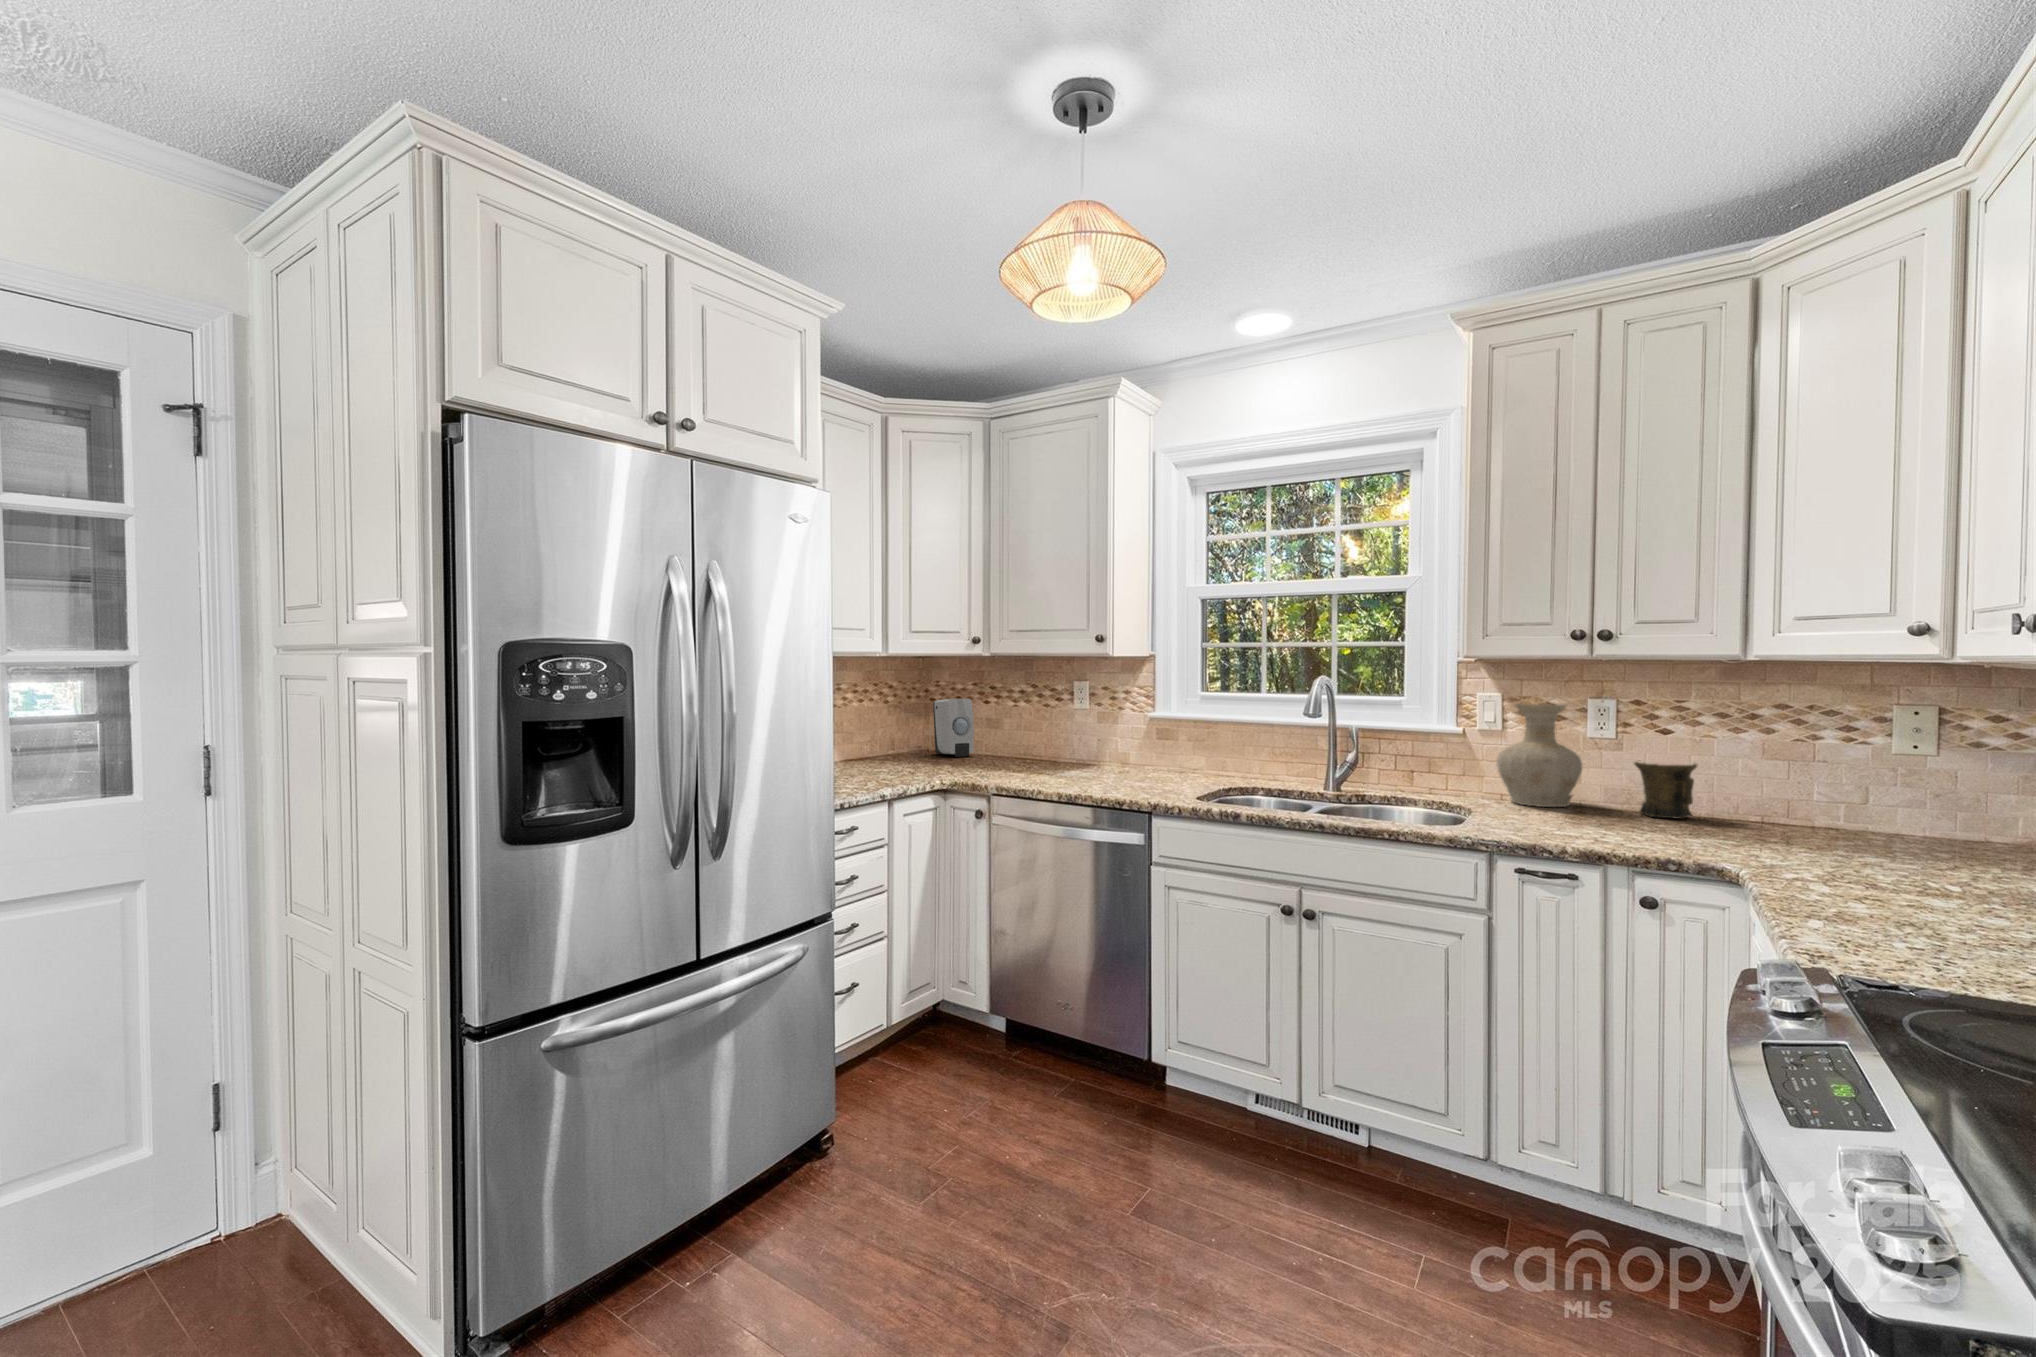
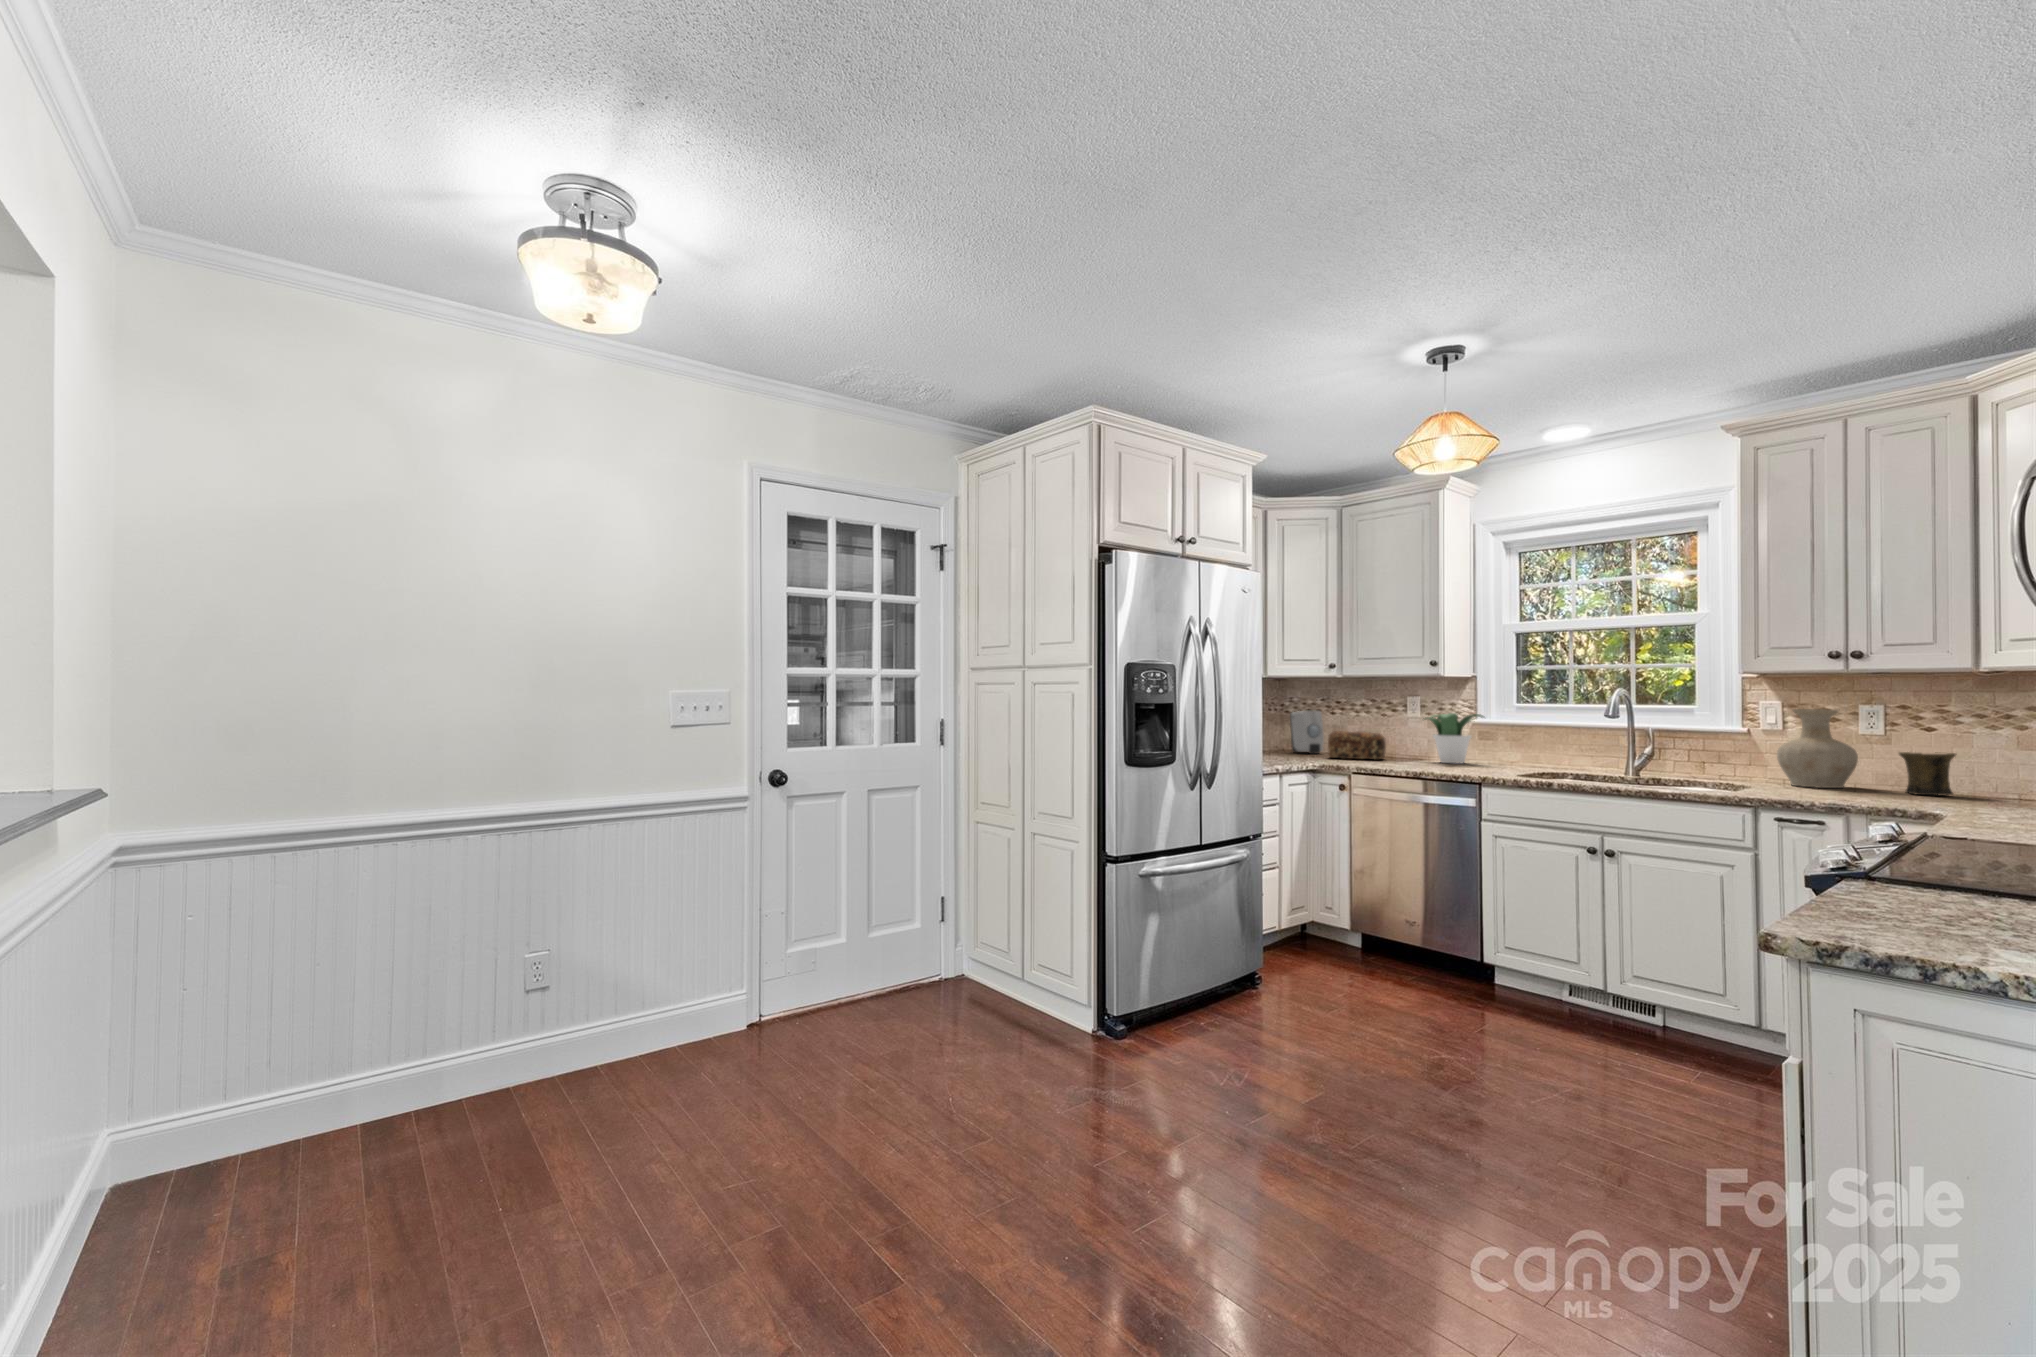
potted plant: none [1090,703,1165,771] -> present [1425,713,1484,763]
bread loaf: none [972,728,1046,767] -> present [1328,731,1386,759]

